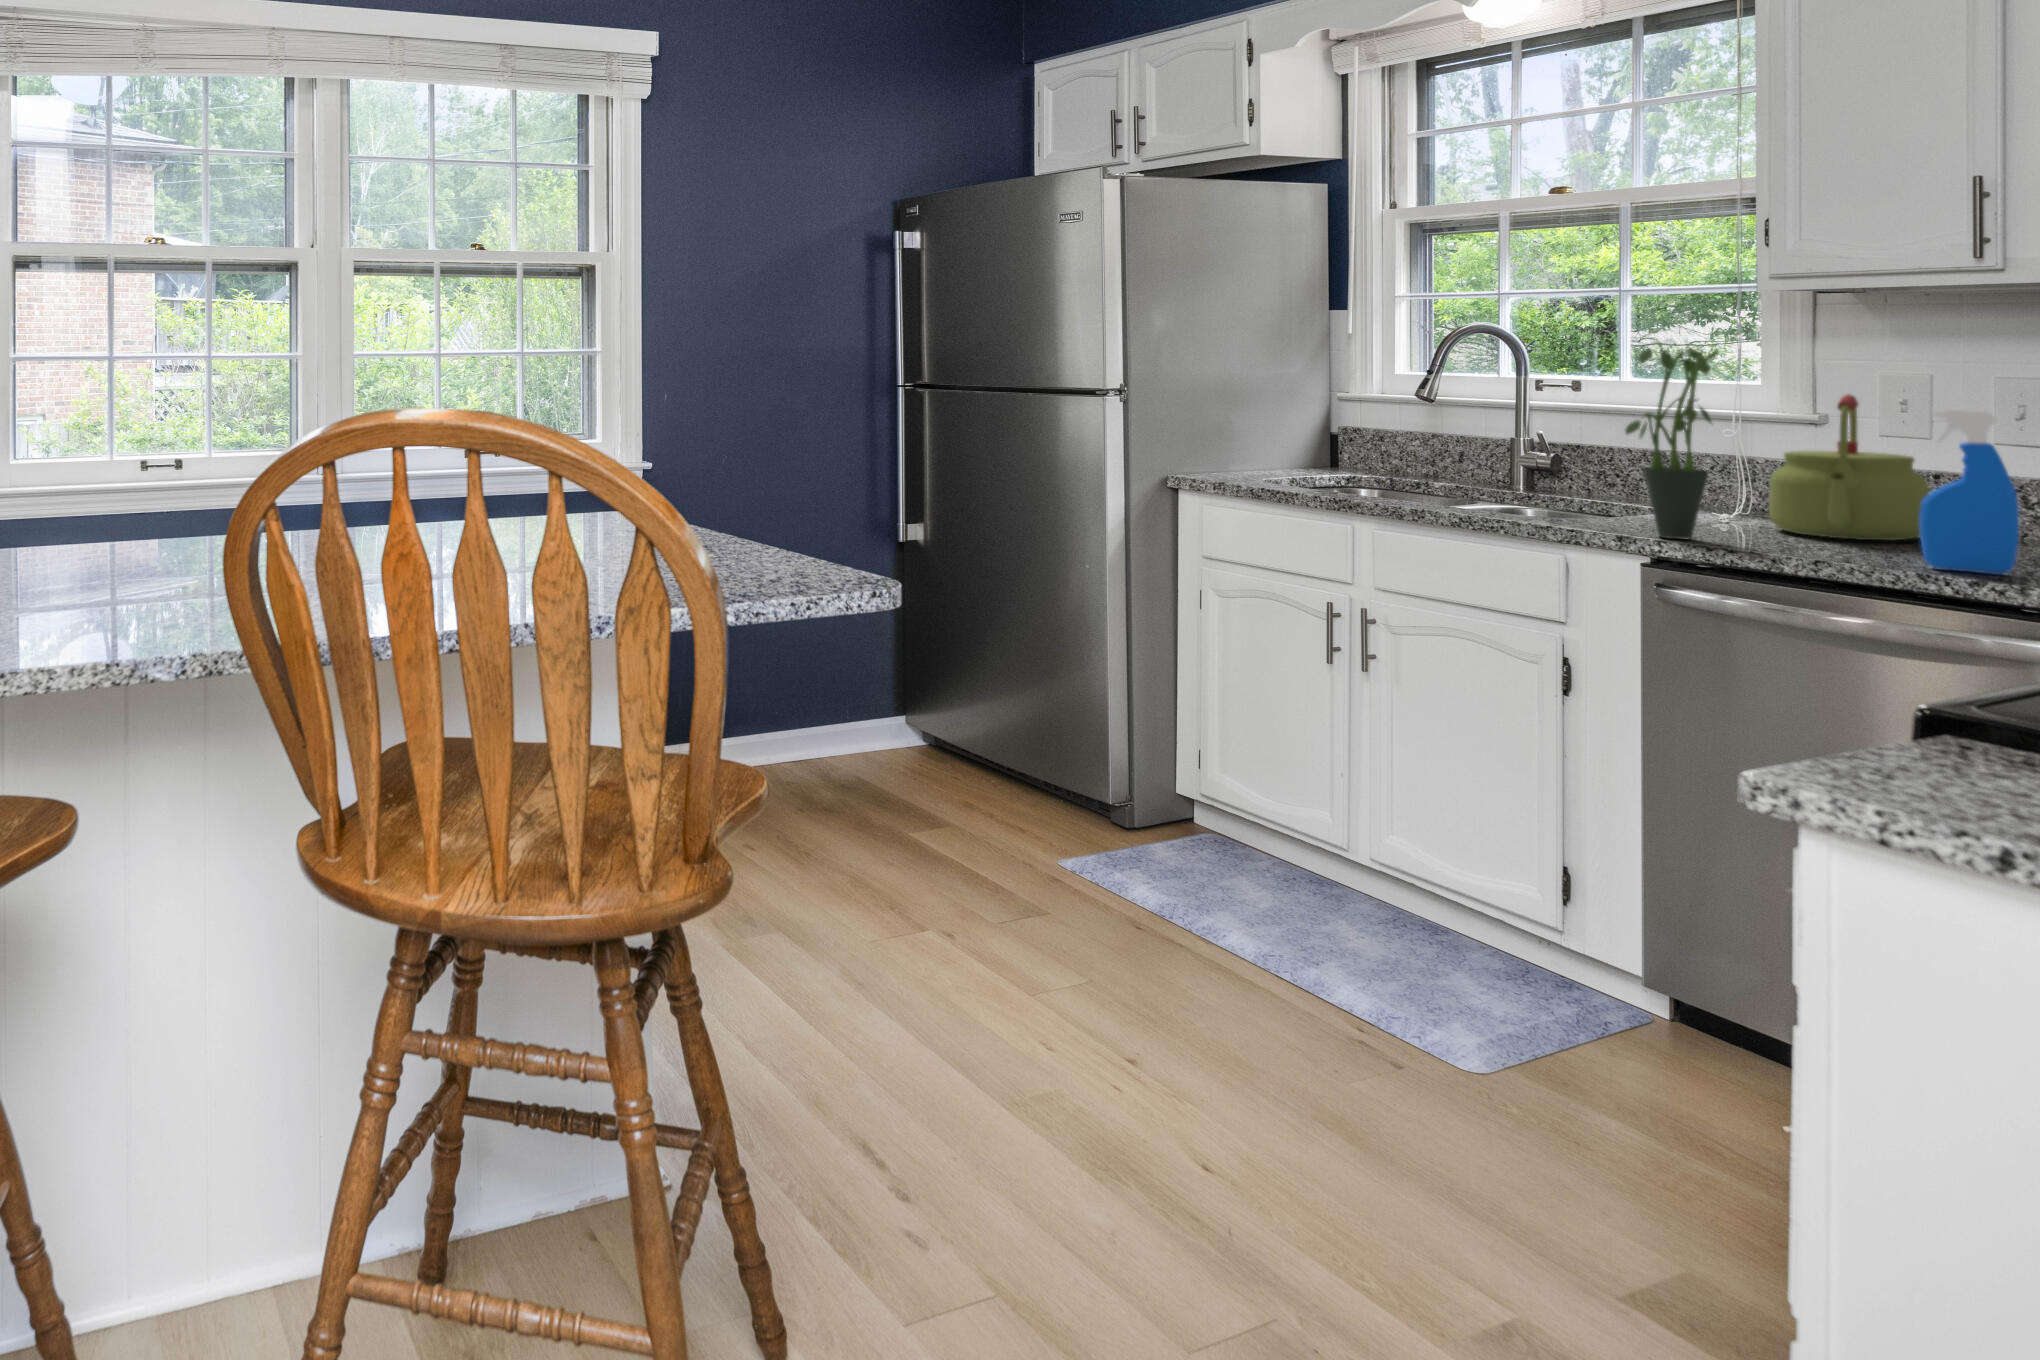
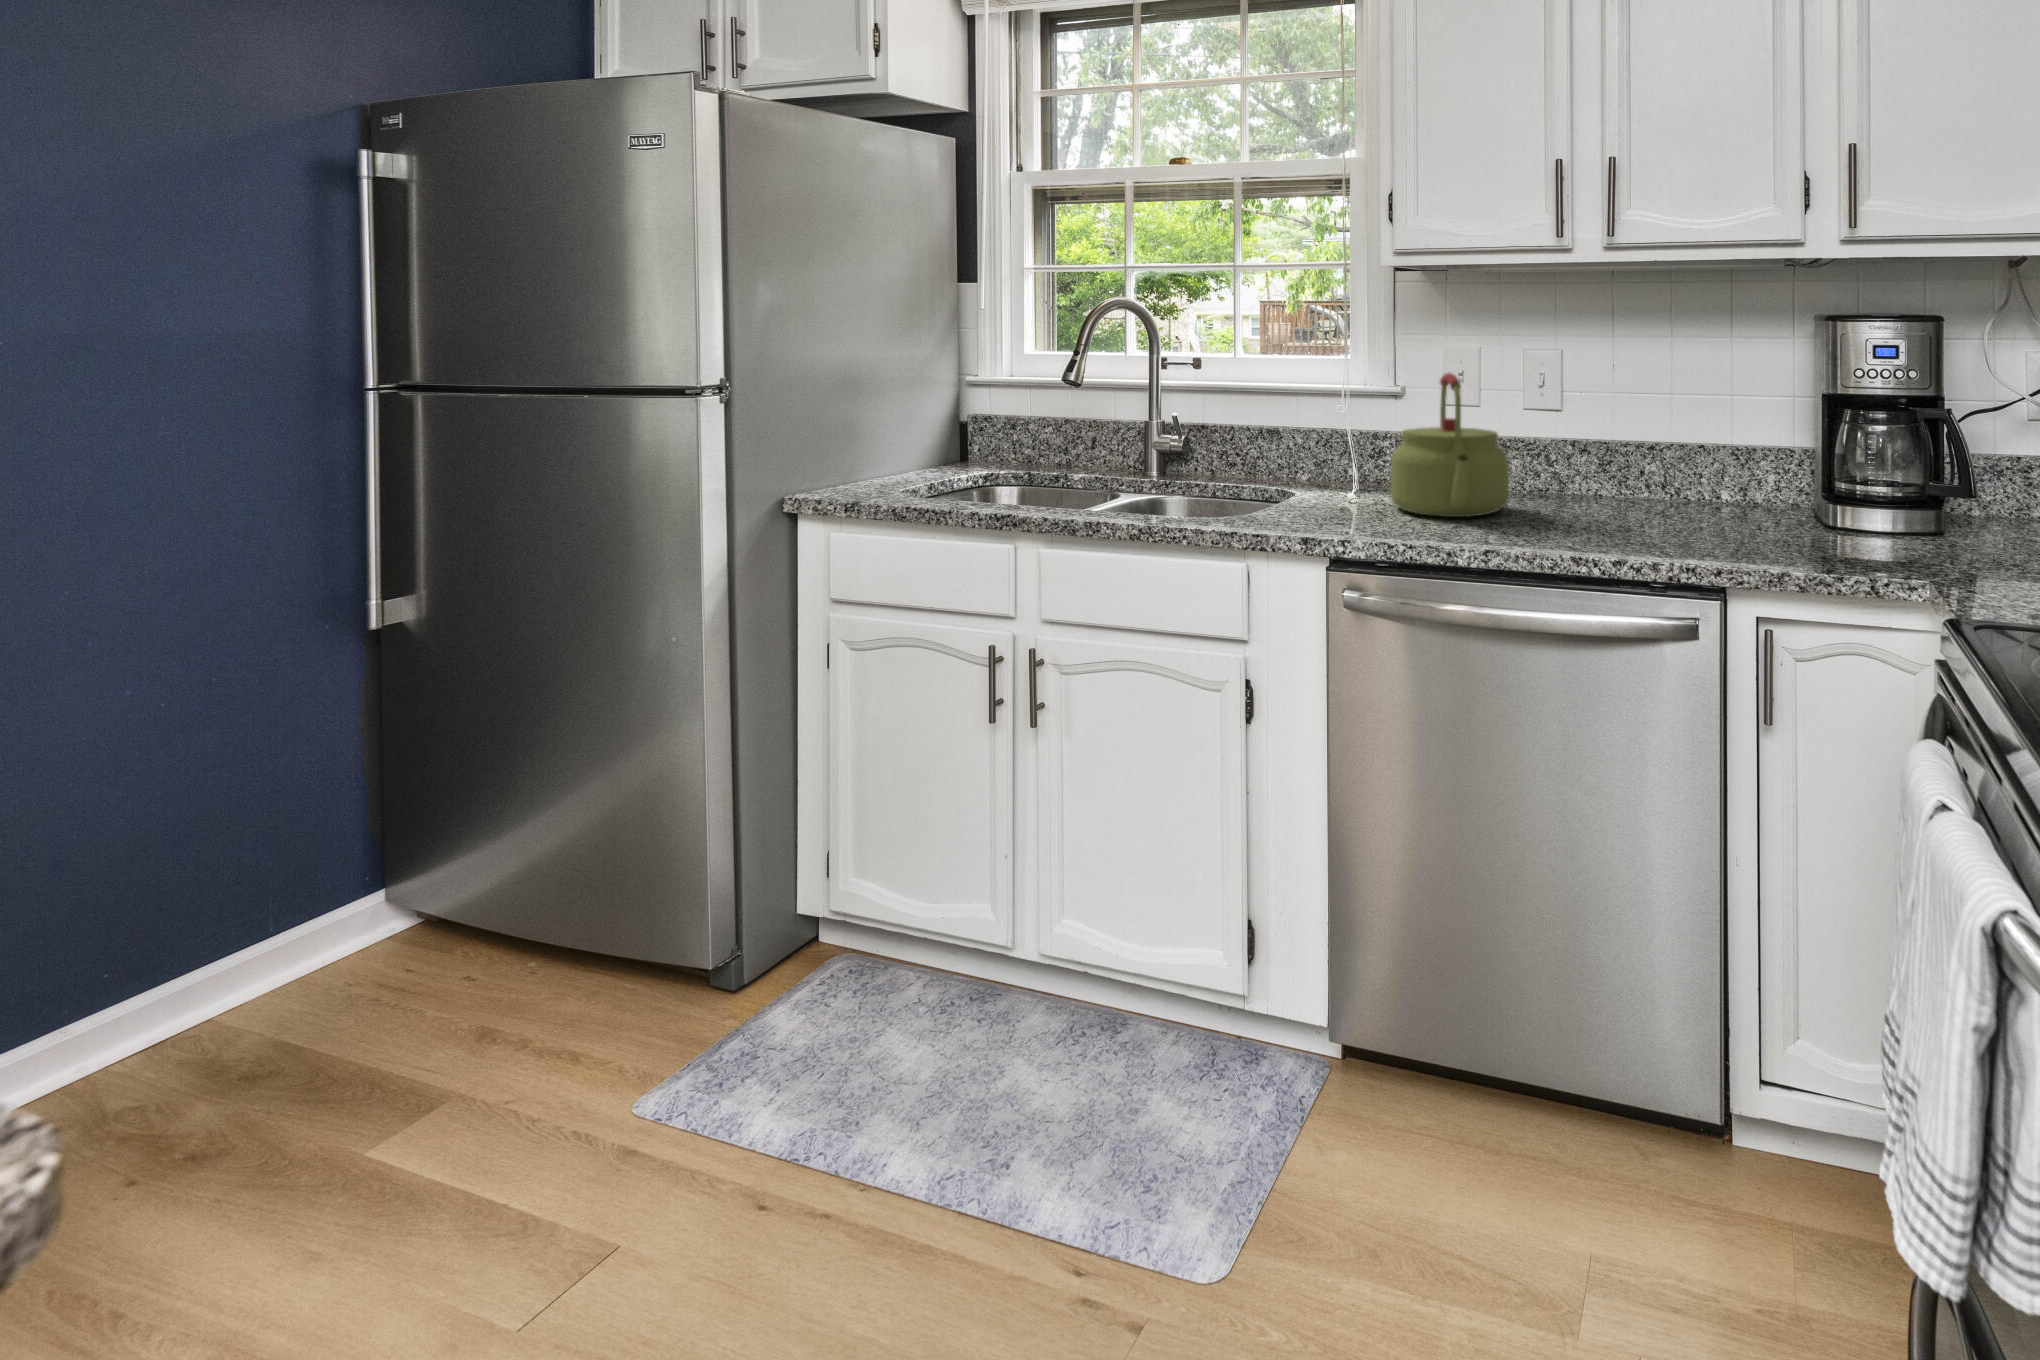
potted plant: present [1625,341,1730,539] -> none [1305,318,1398,539]
spray bottle: present [1920,410,2019,574] -> none [1557,392,1629,553]

